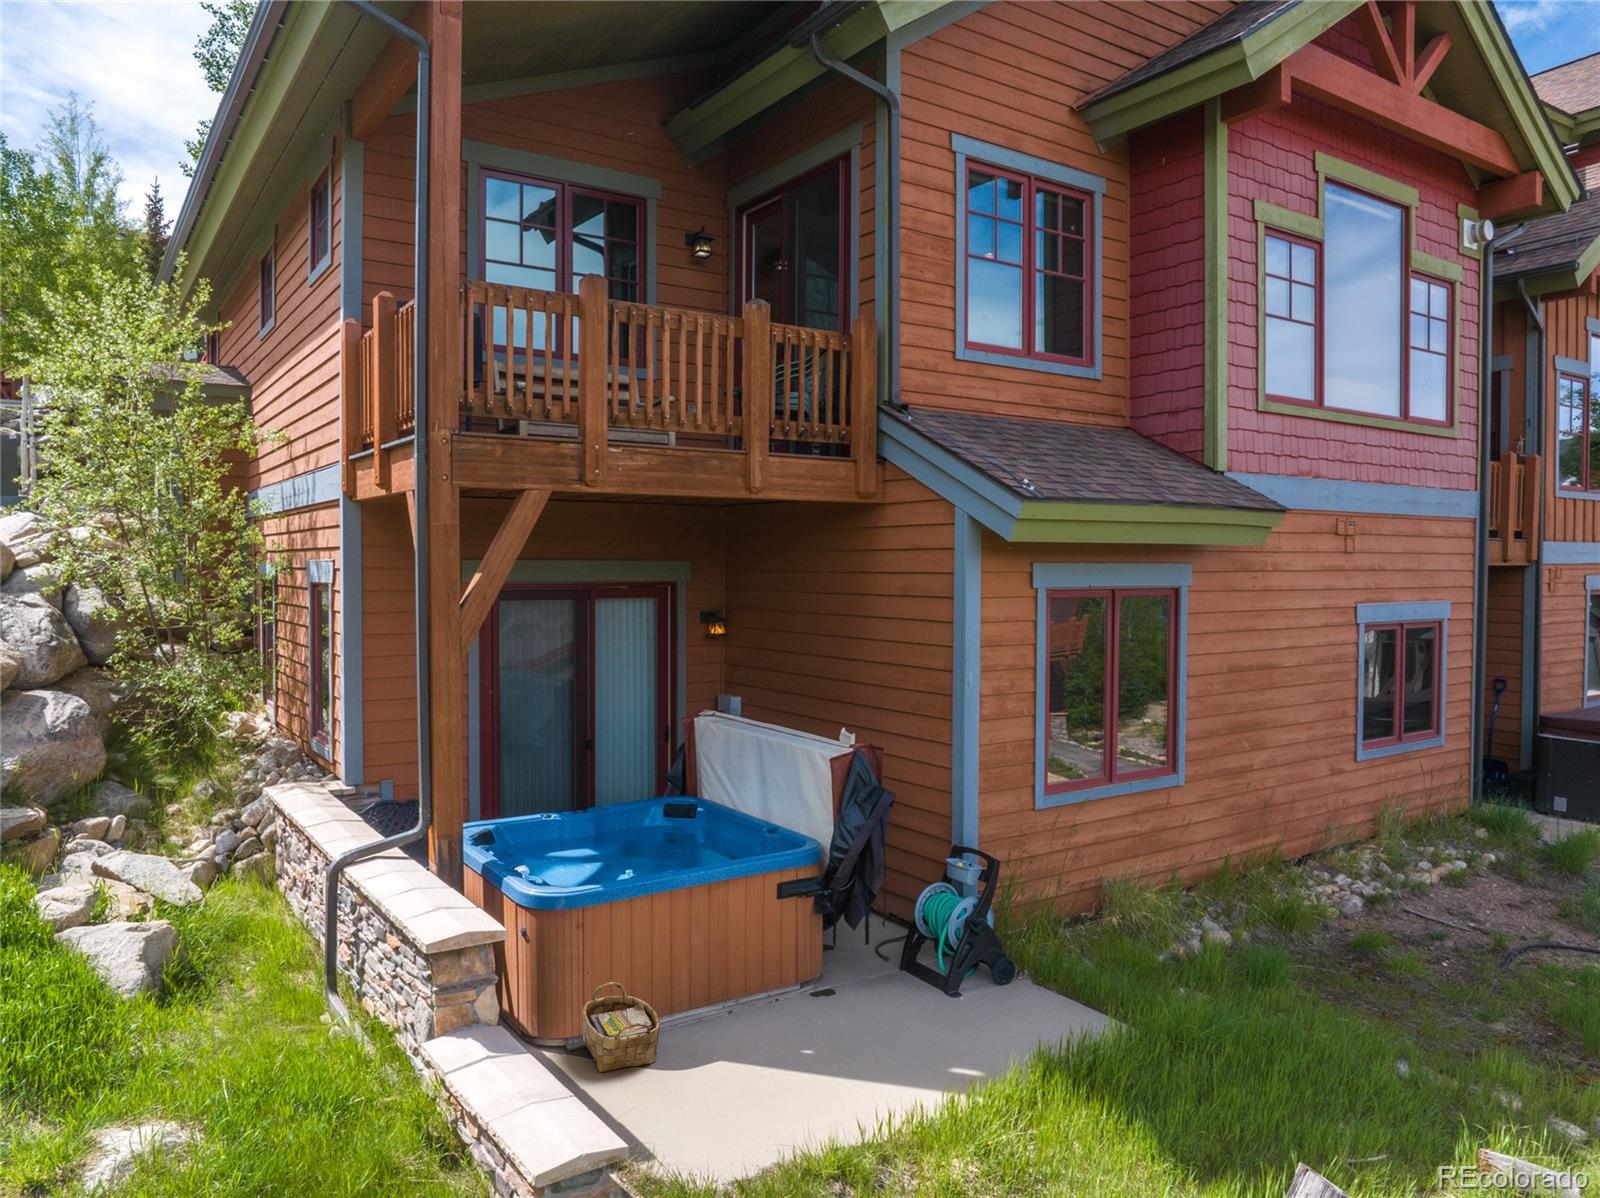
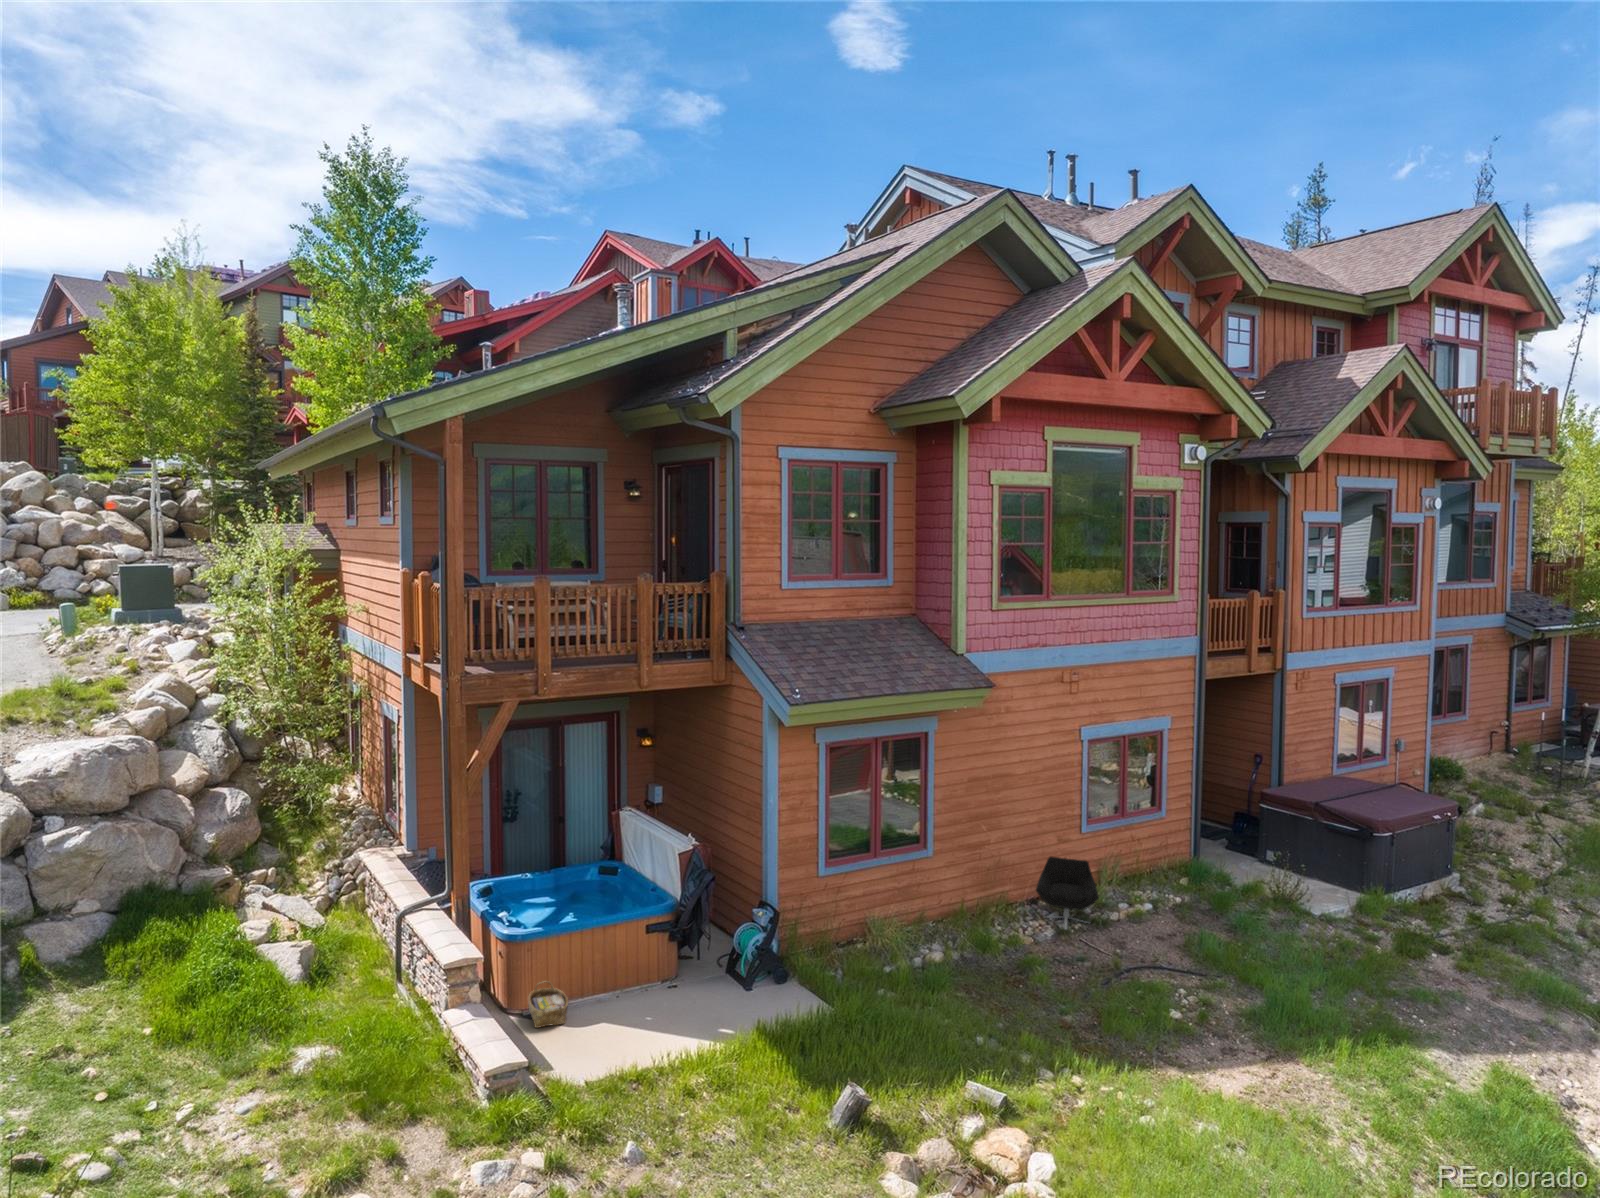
lounge chair: none [1313,794,1427,900] -> present [1036,857,1099,929]

